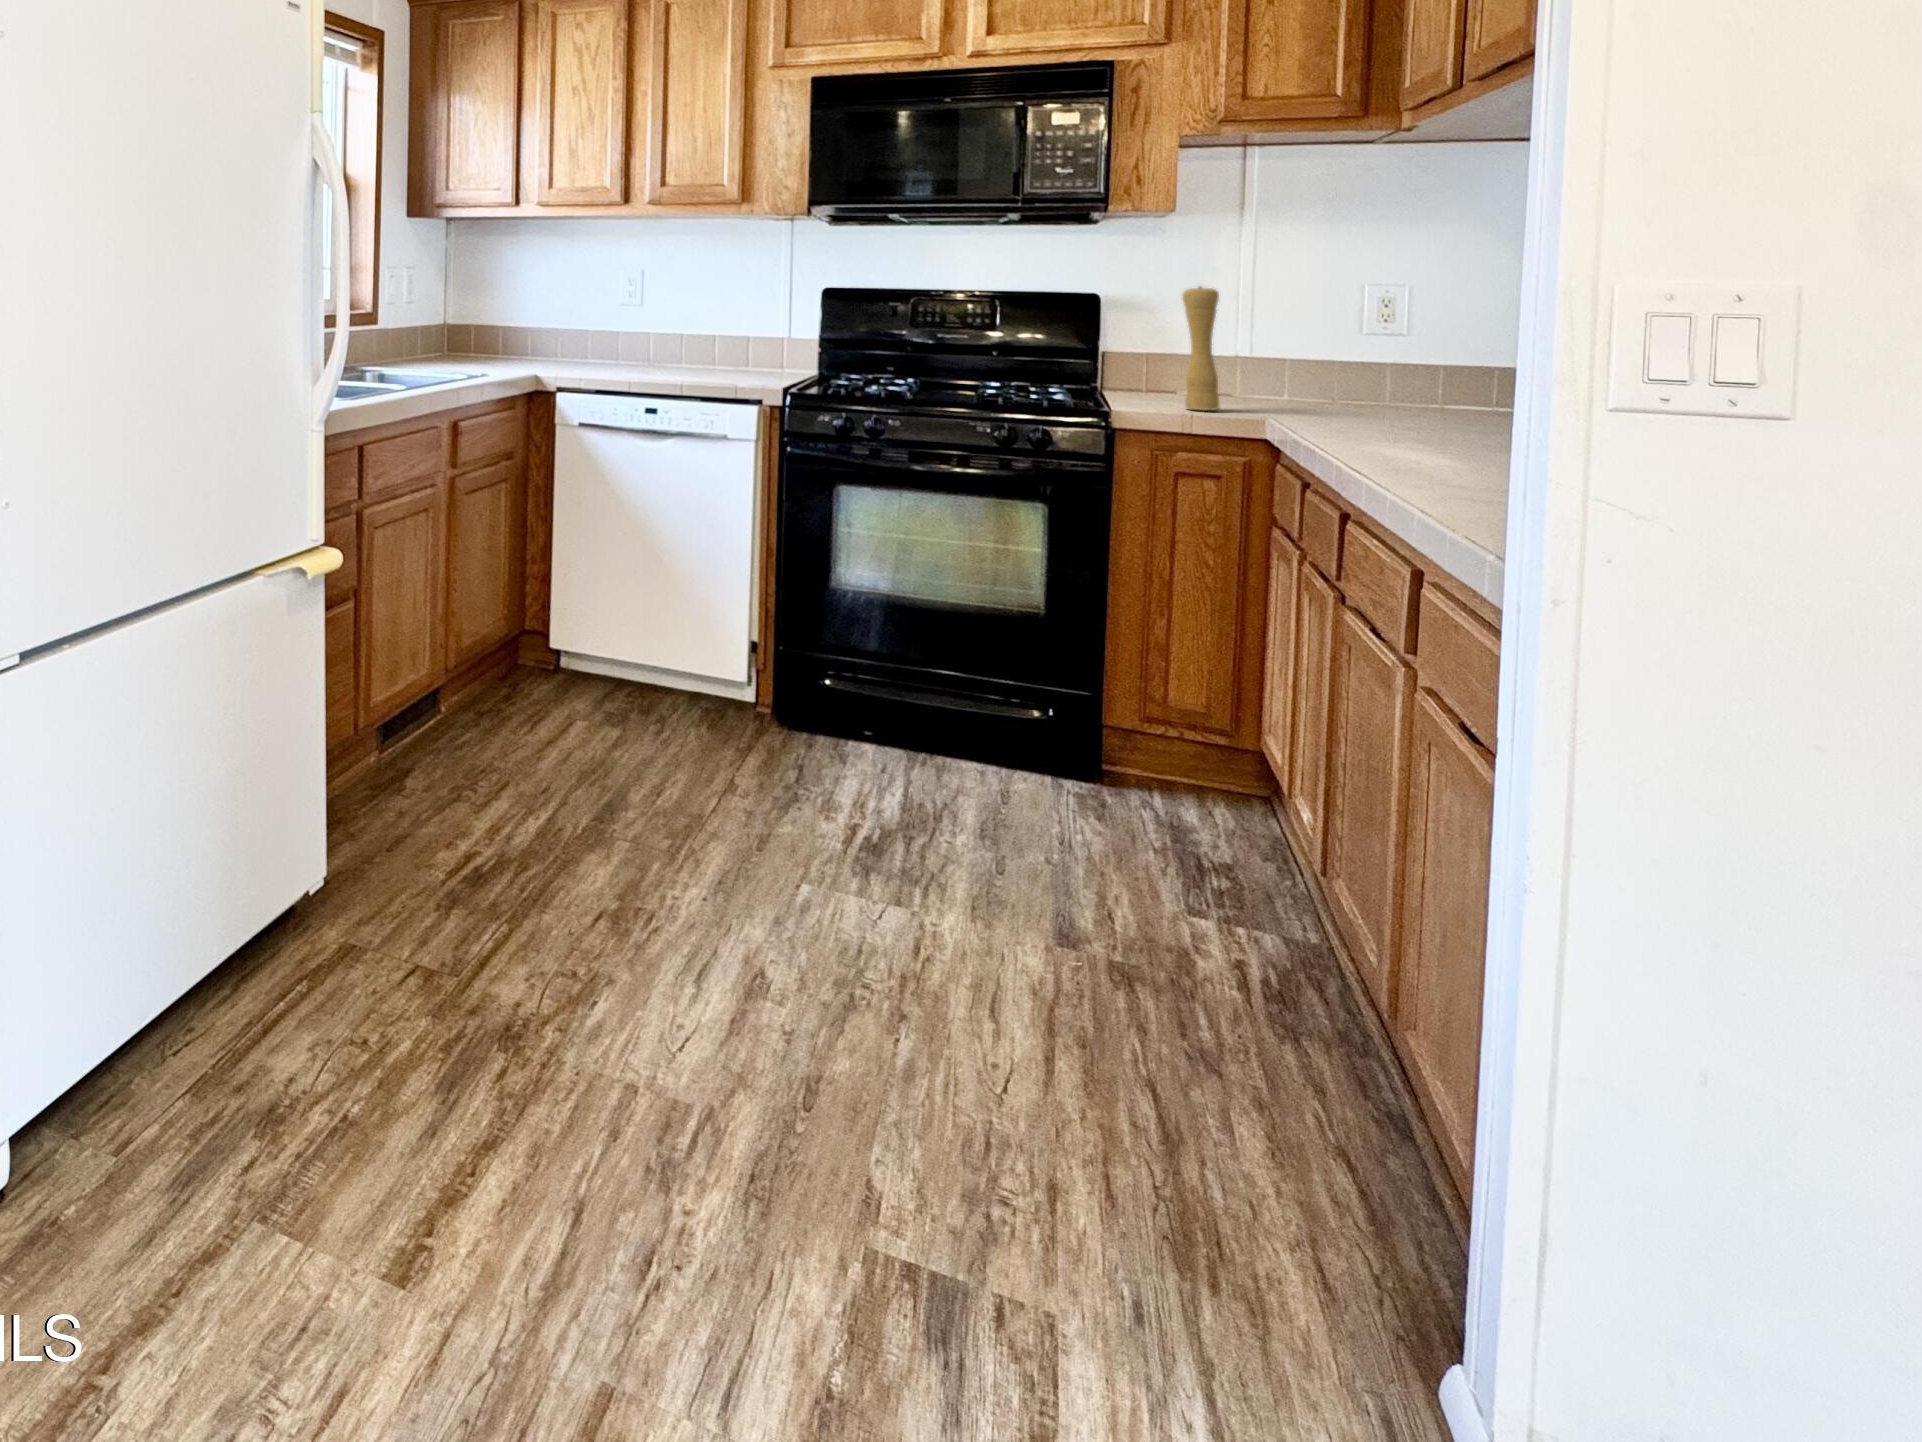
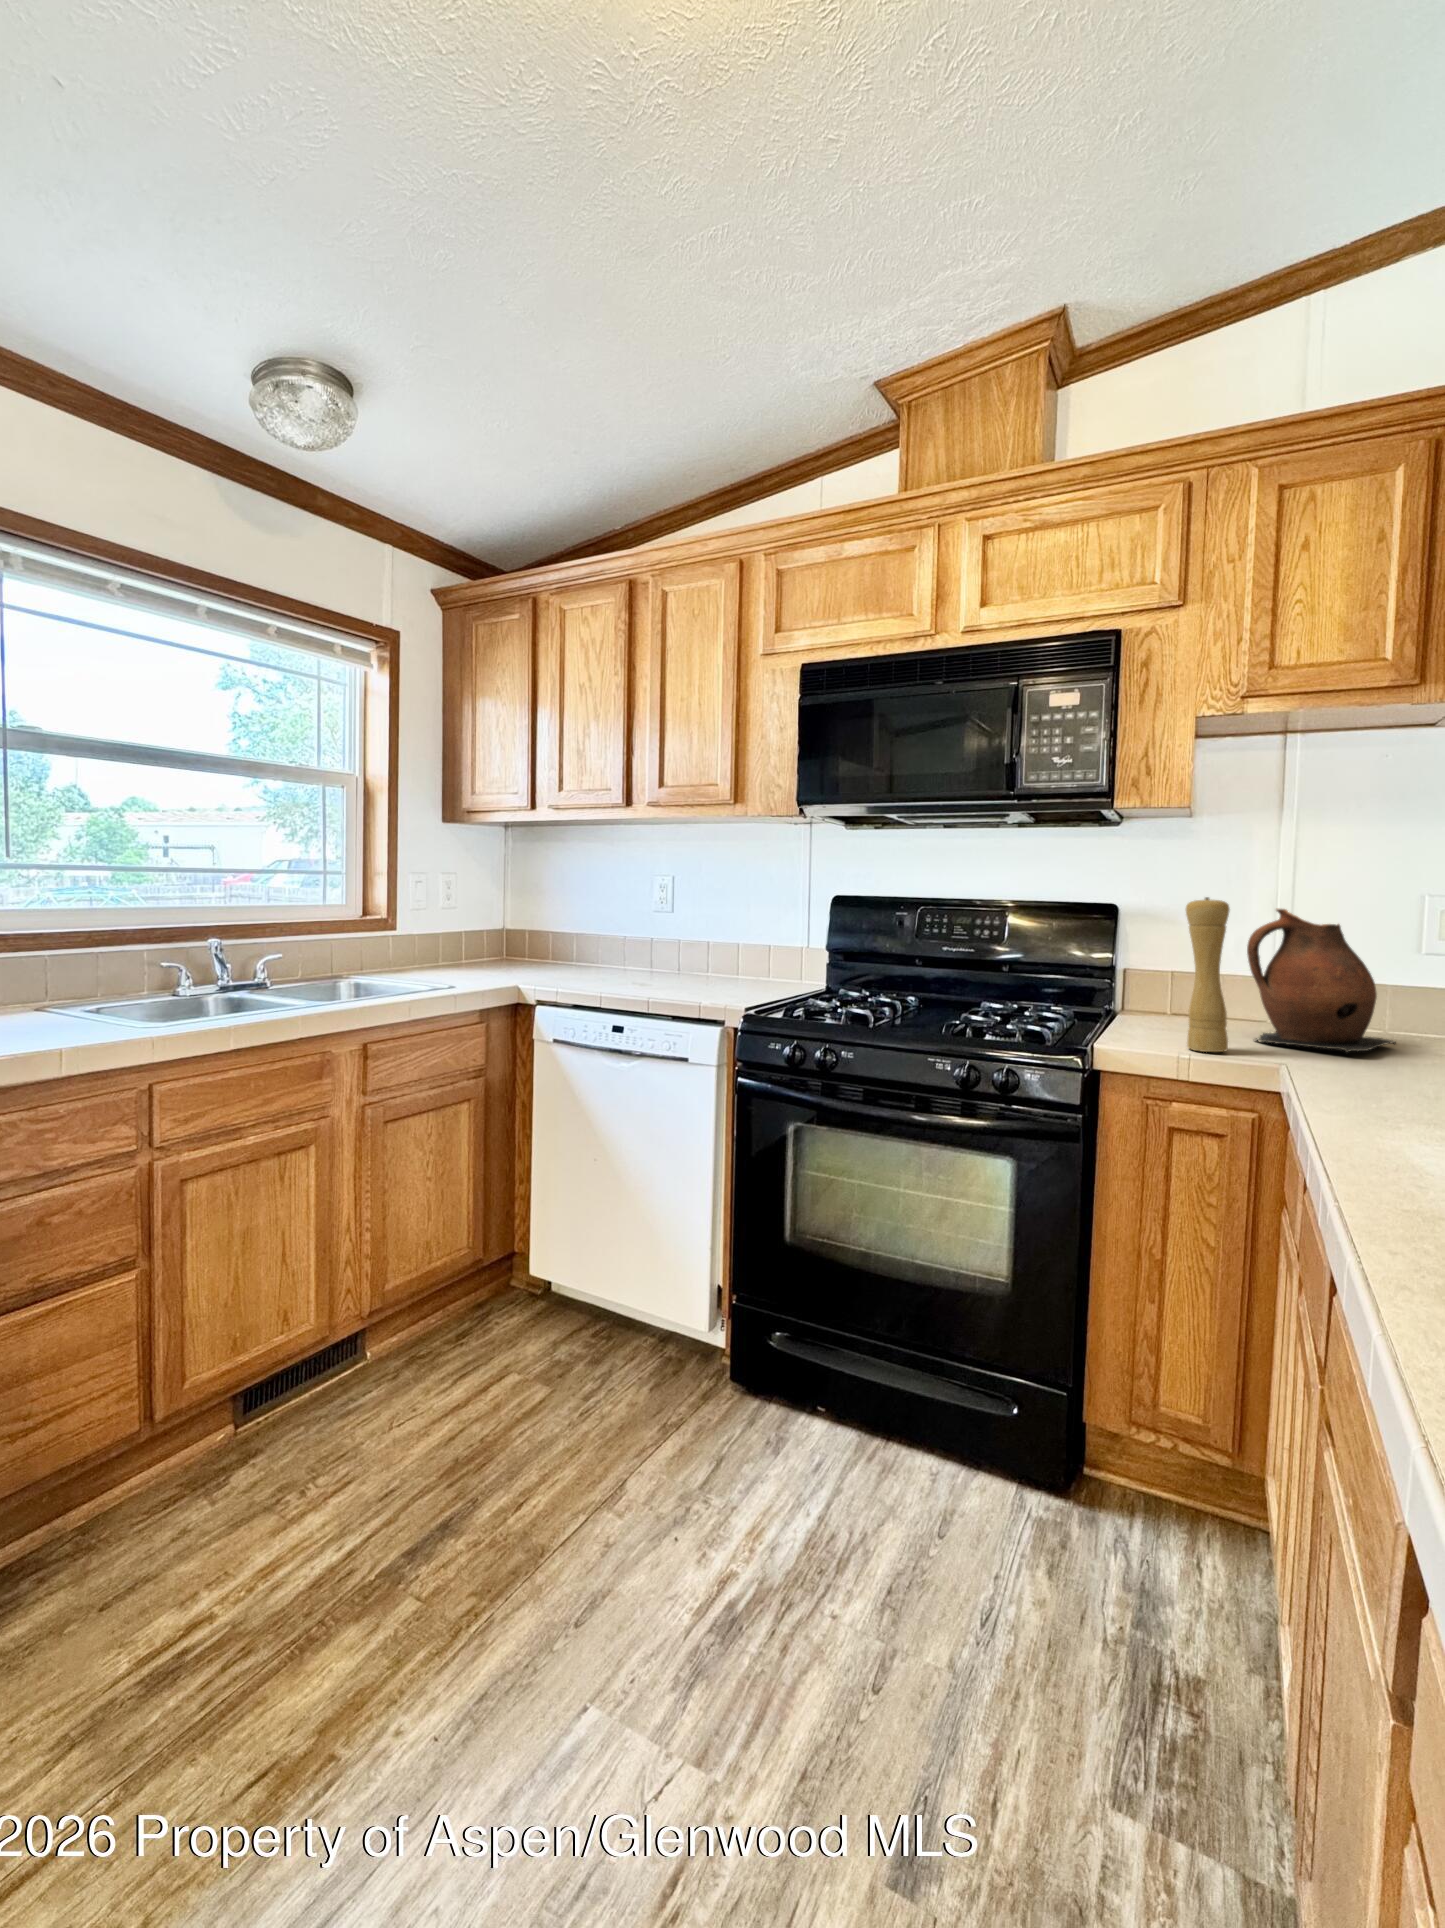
ceramic pitcher: none [1226,294,1348,410] -> present [1247,909,1396,1053]

